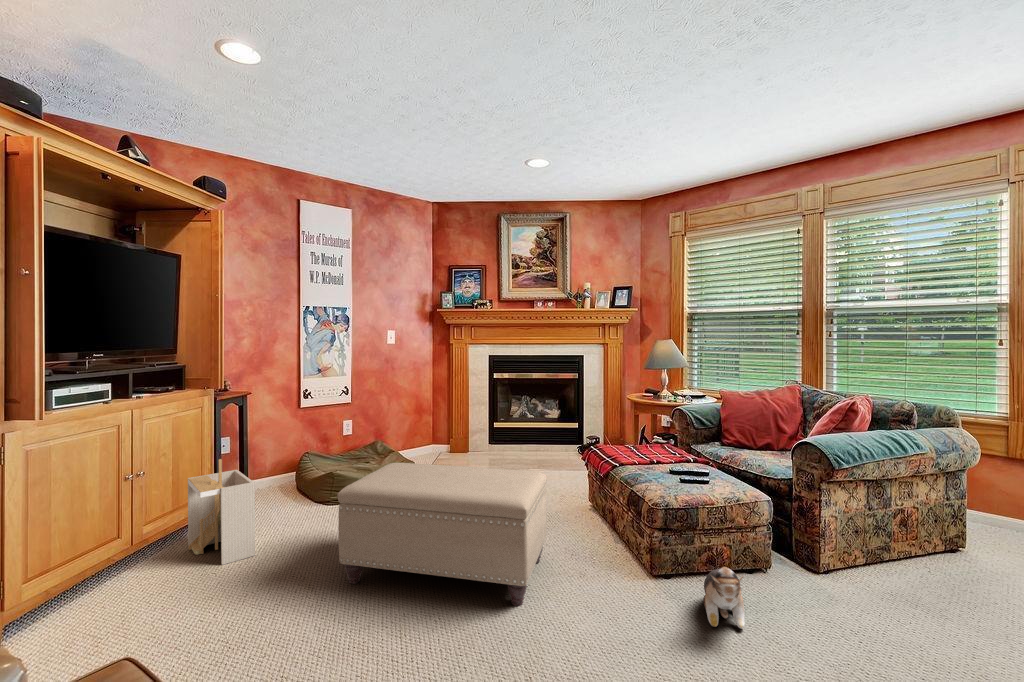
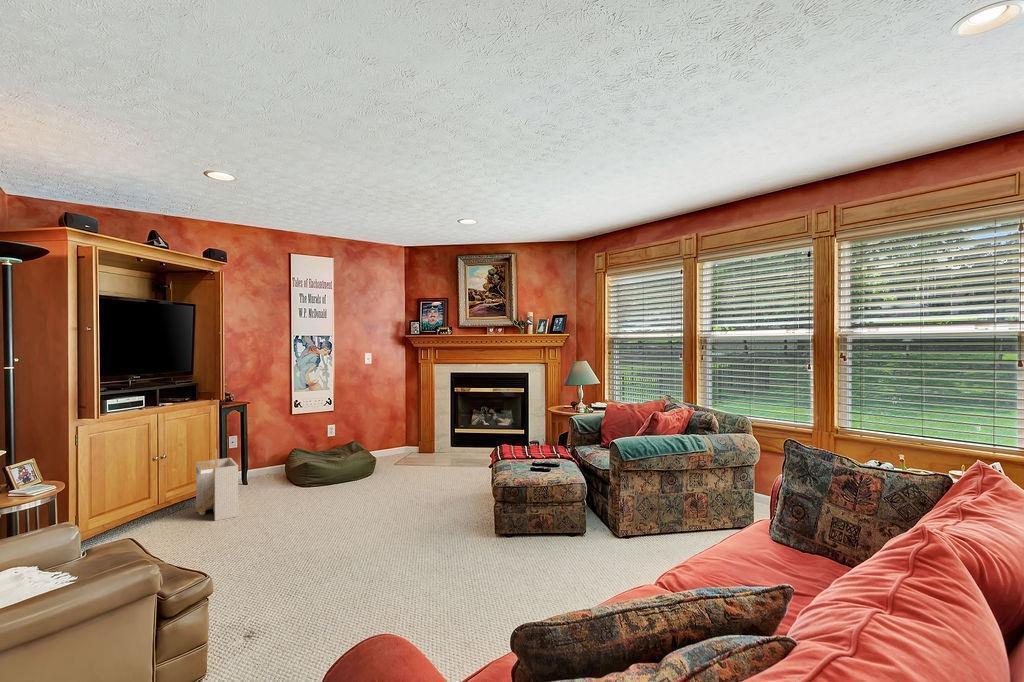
ottoman: present [337,463,547,606] -> none [284,454,435,548]
plush toy: present [703,566,745,628] -> none [503,521,540,563]

